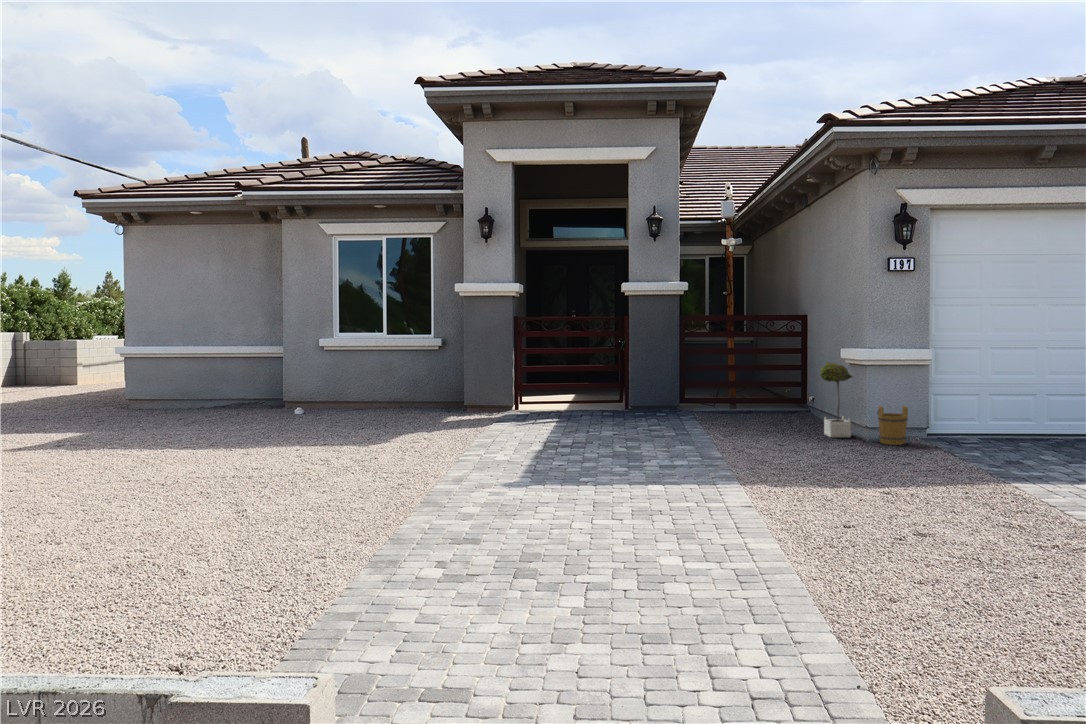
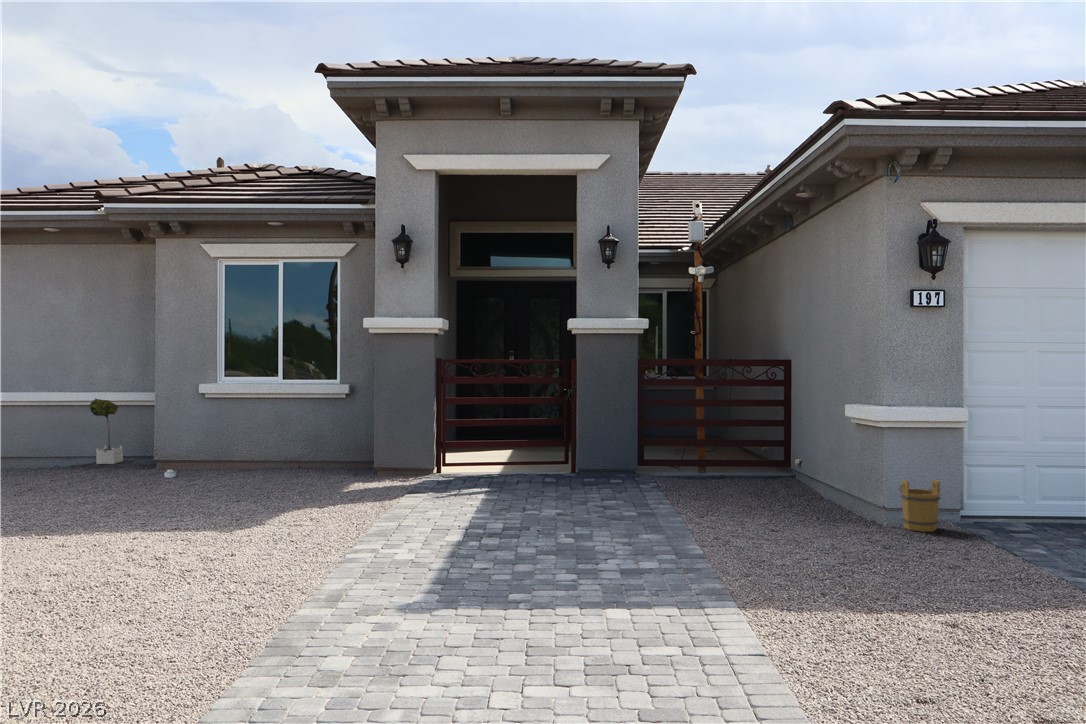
potted tree: present [820,362,853,437] -> present [90,398,123,464]

